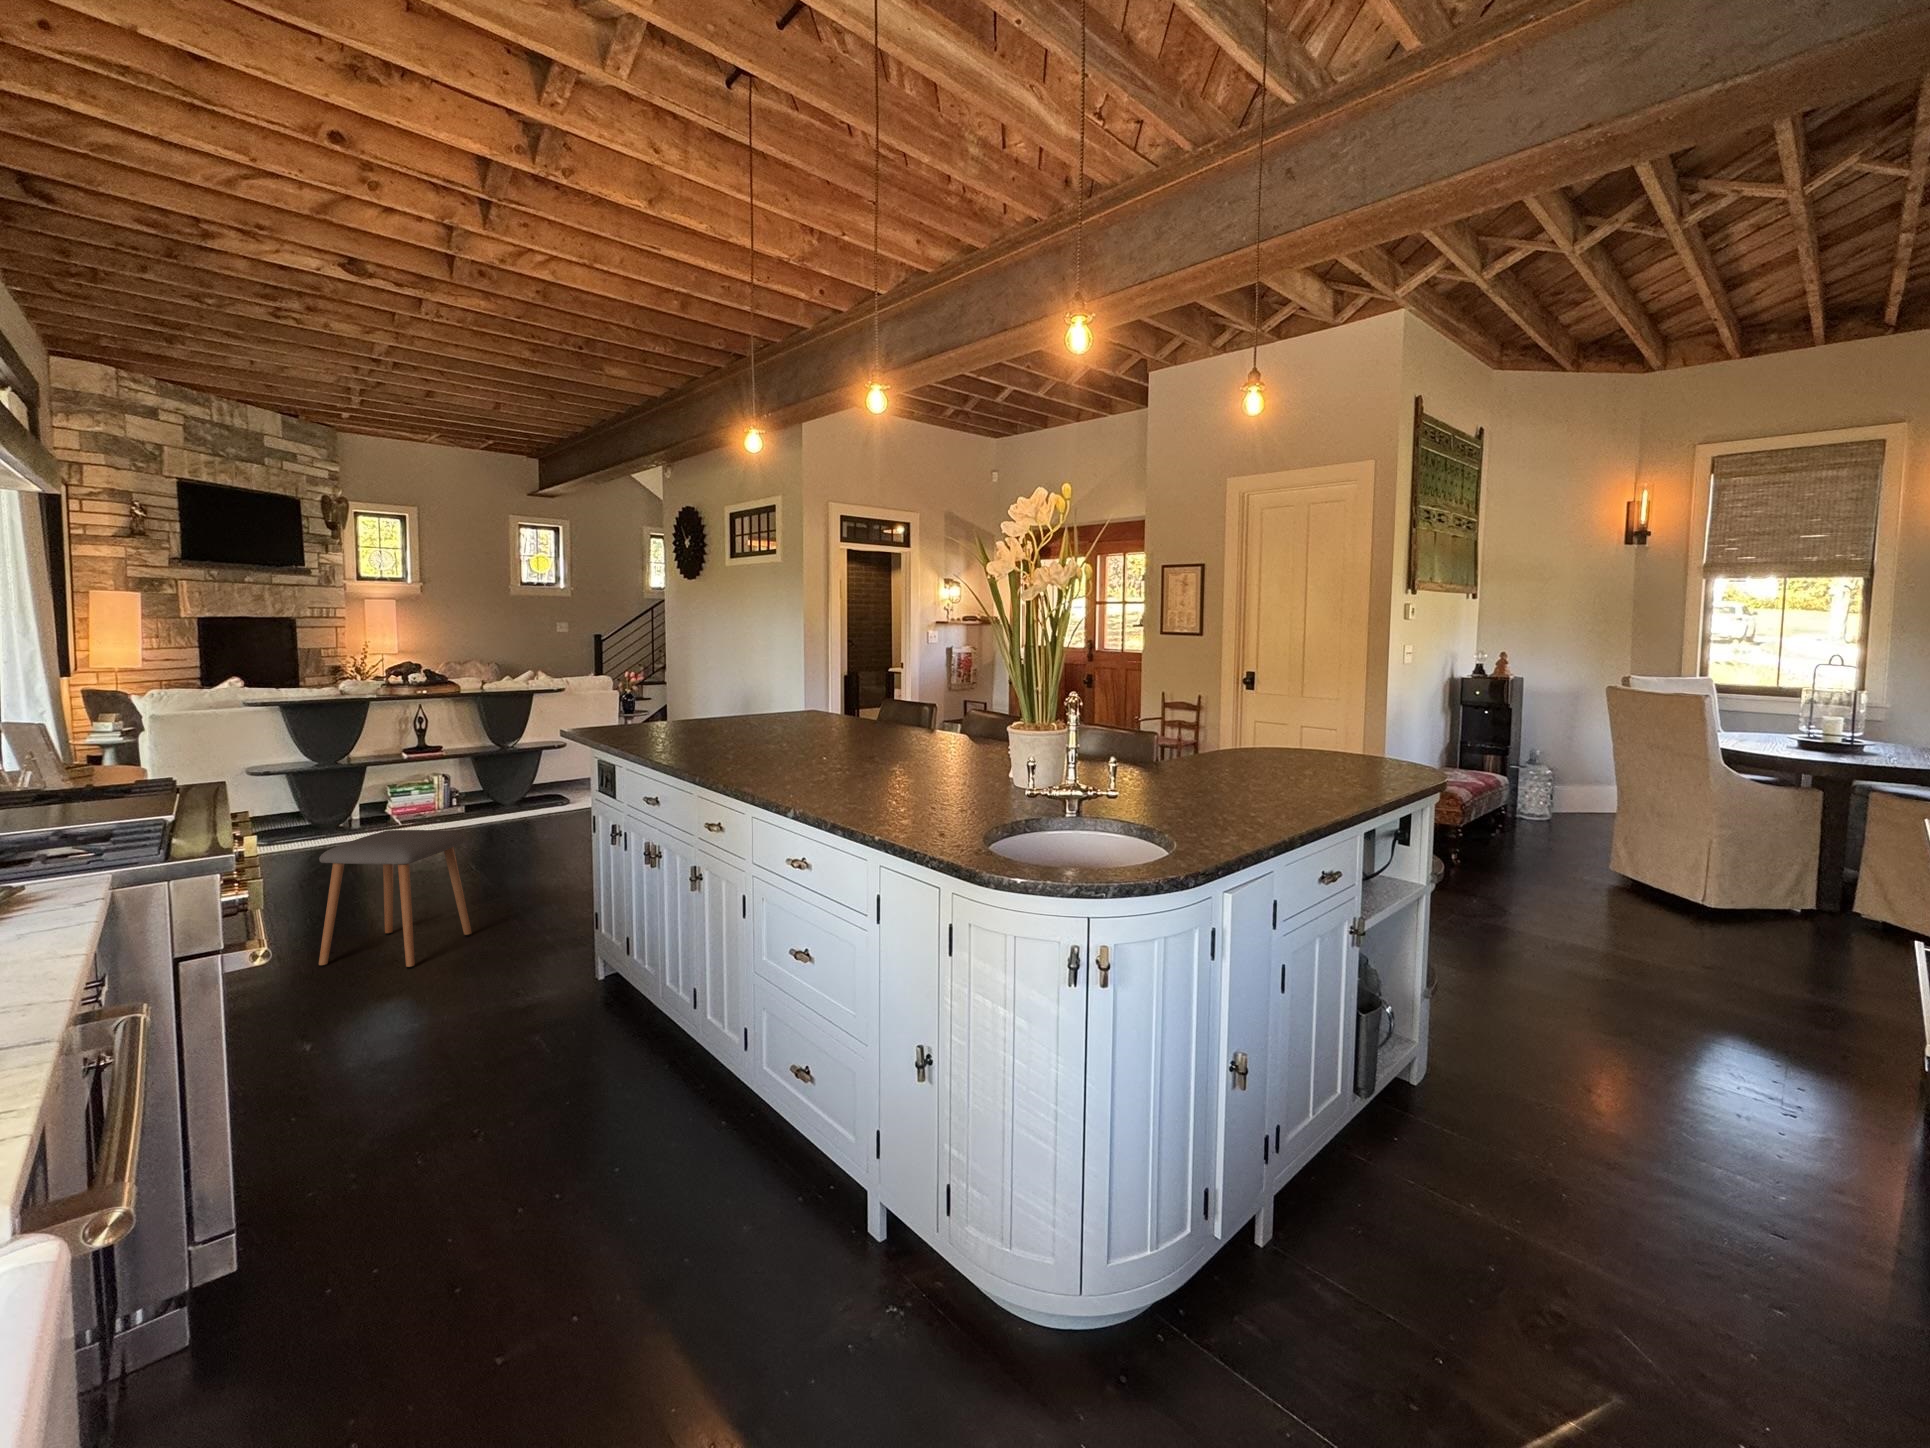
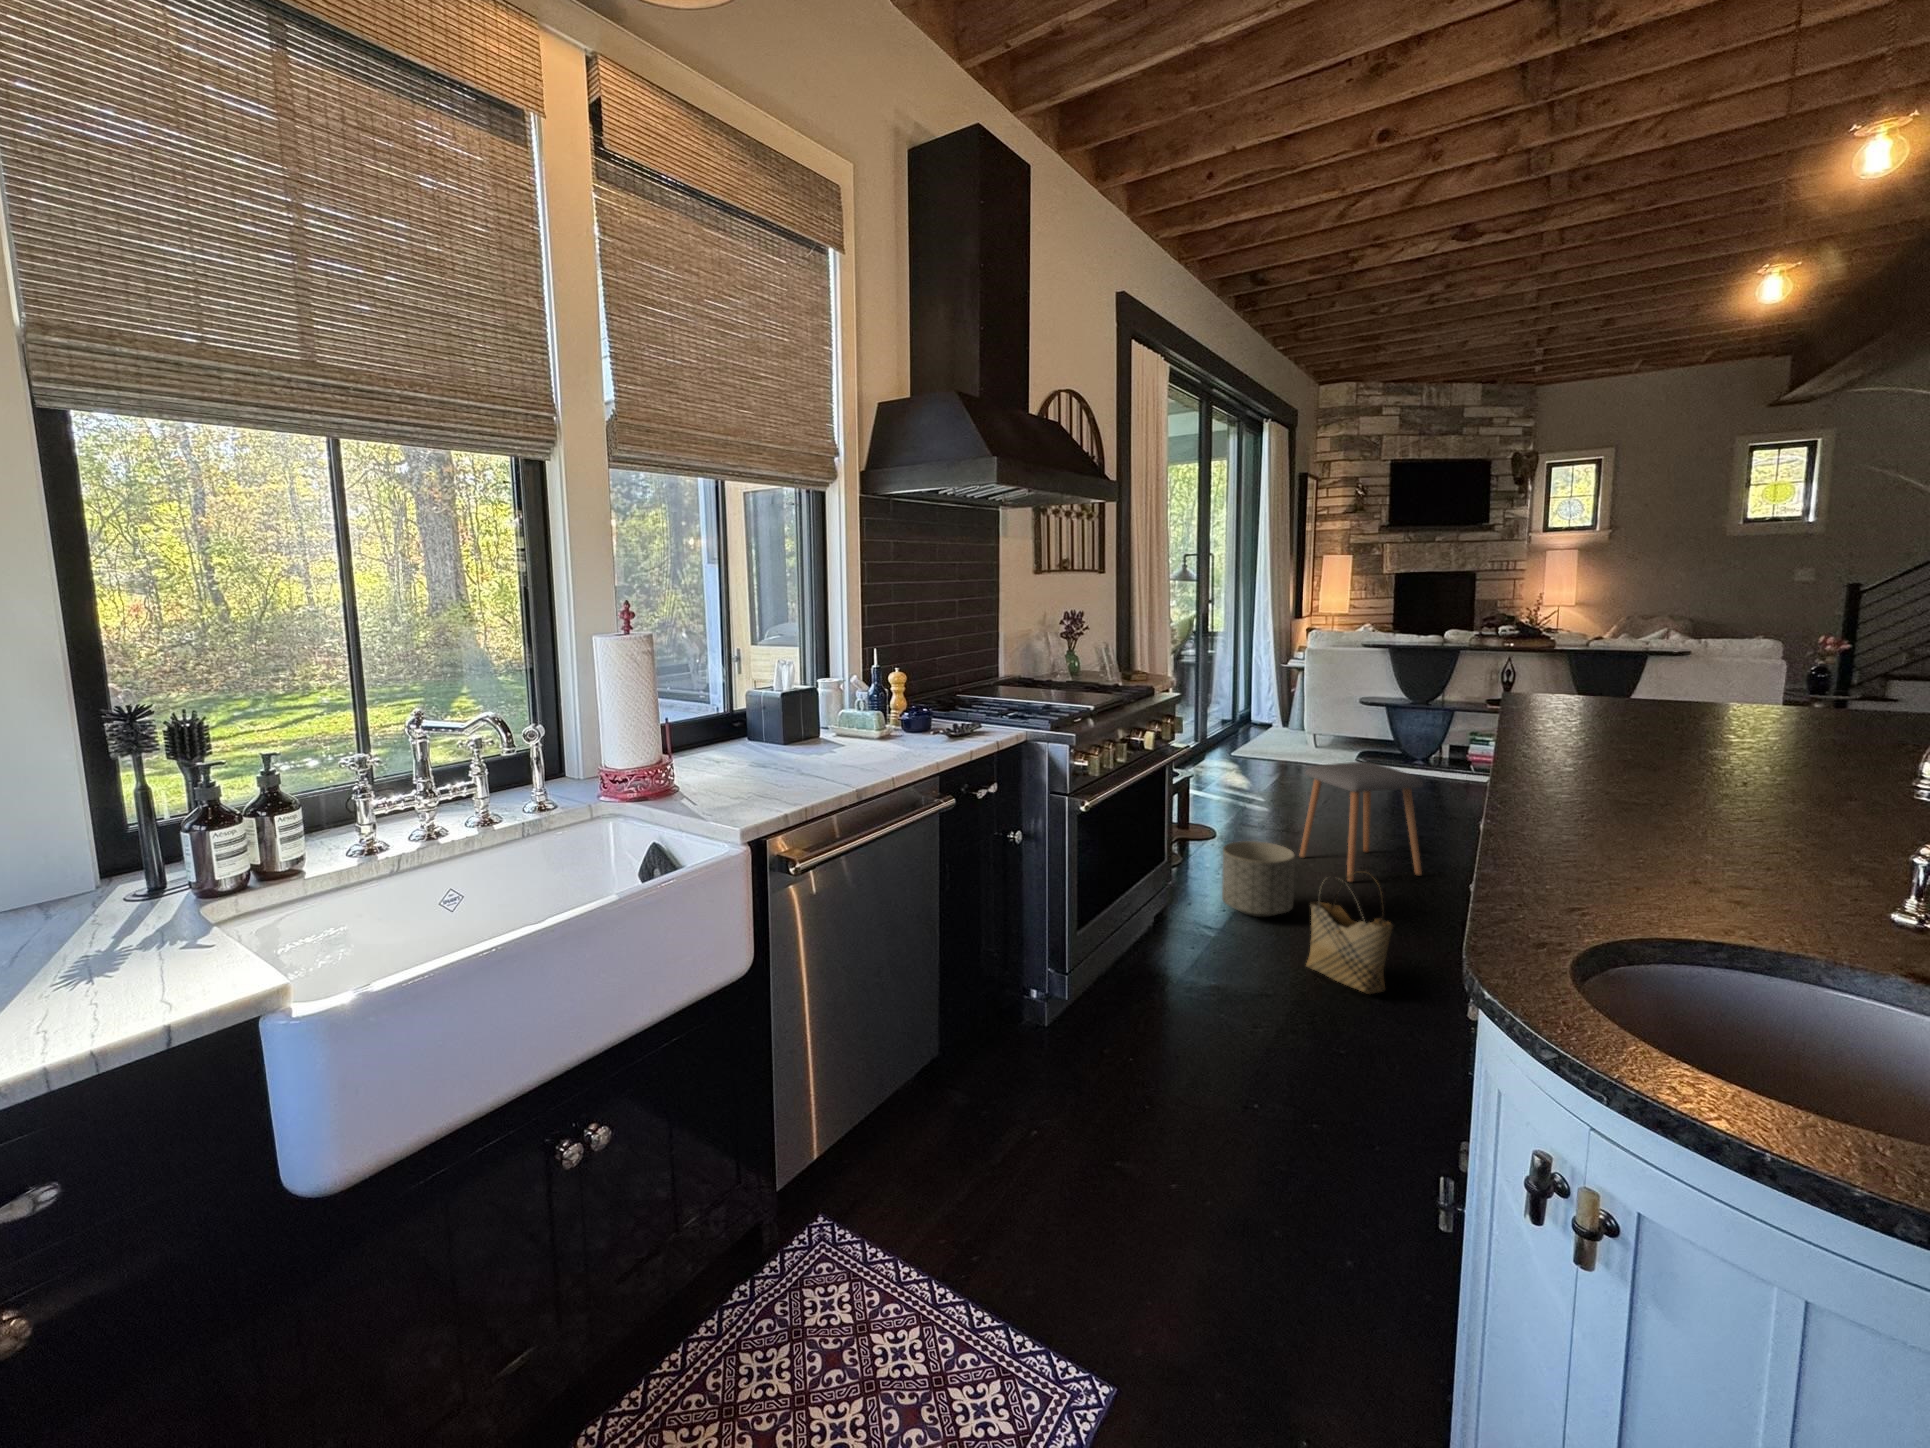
woven basket: none [472,930,573,1062] -> present [1306,871,1393,994]
planter: none [289,948,398,1050] -> present [1222,841,1295,917]

